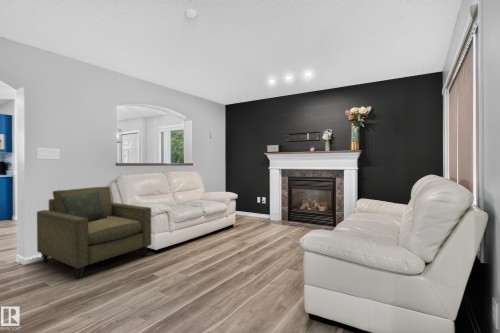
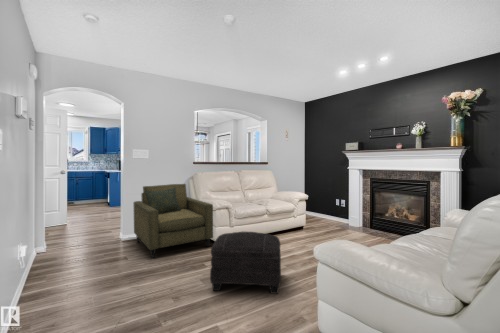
ottoman: none [176,231,251,299] -> present [210,232,281,294]

